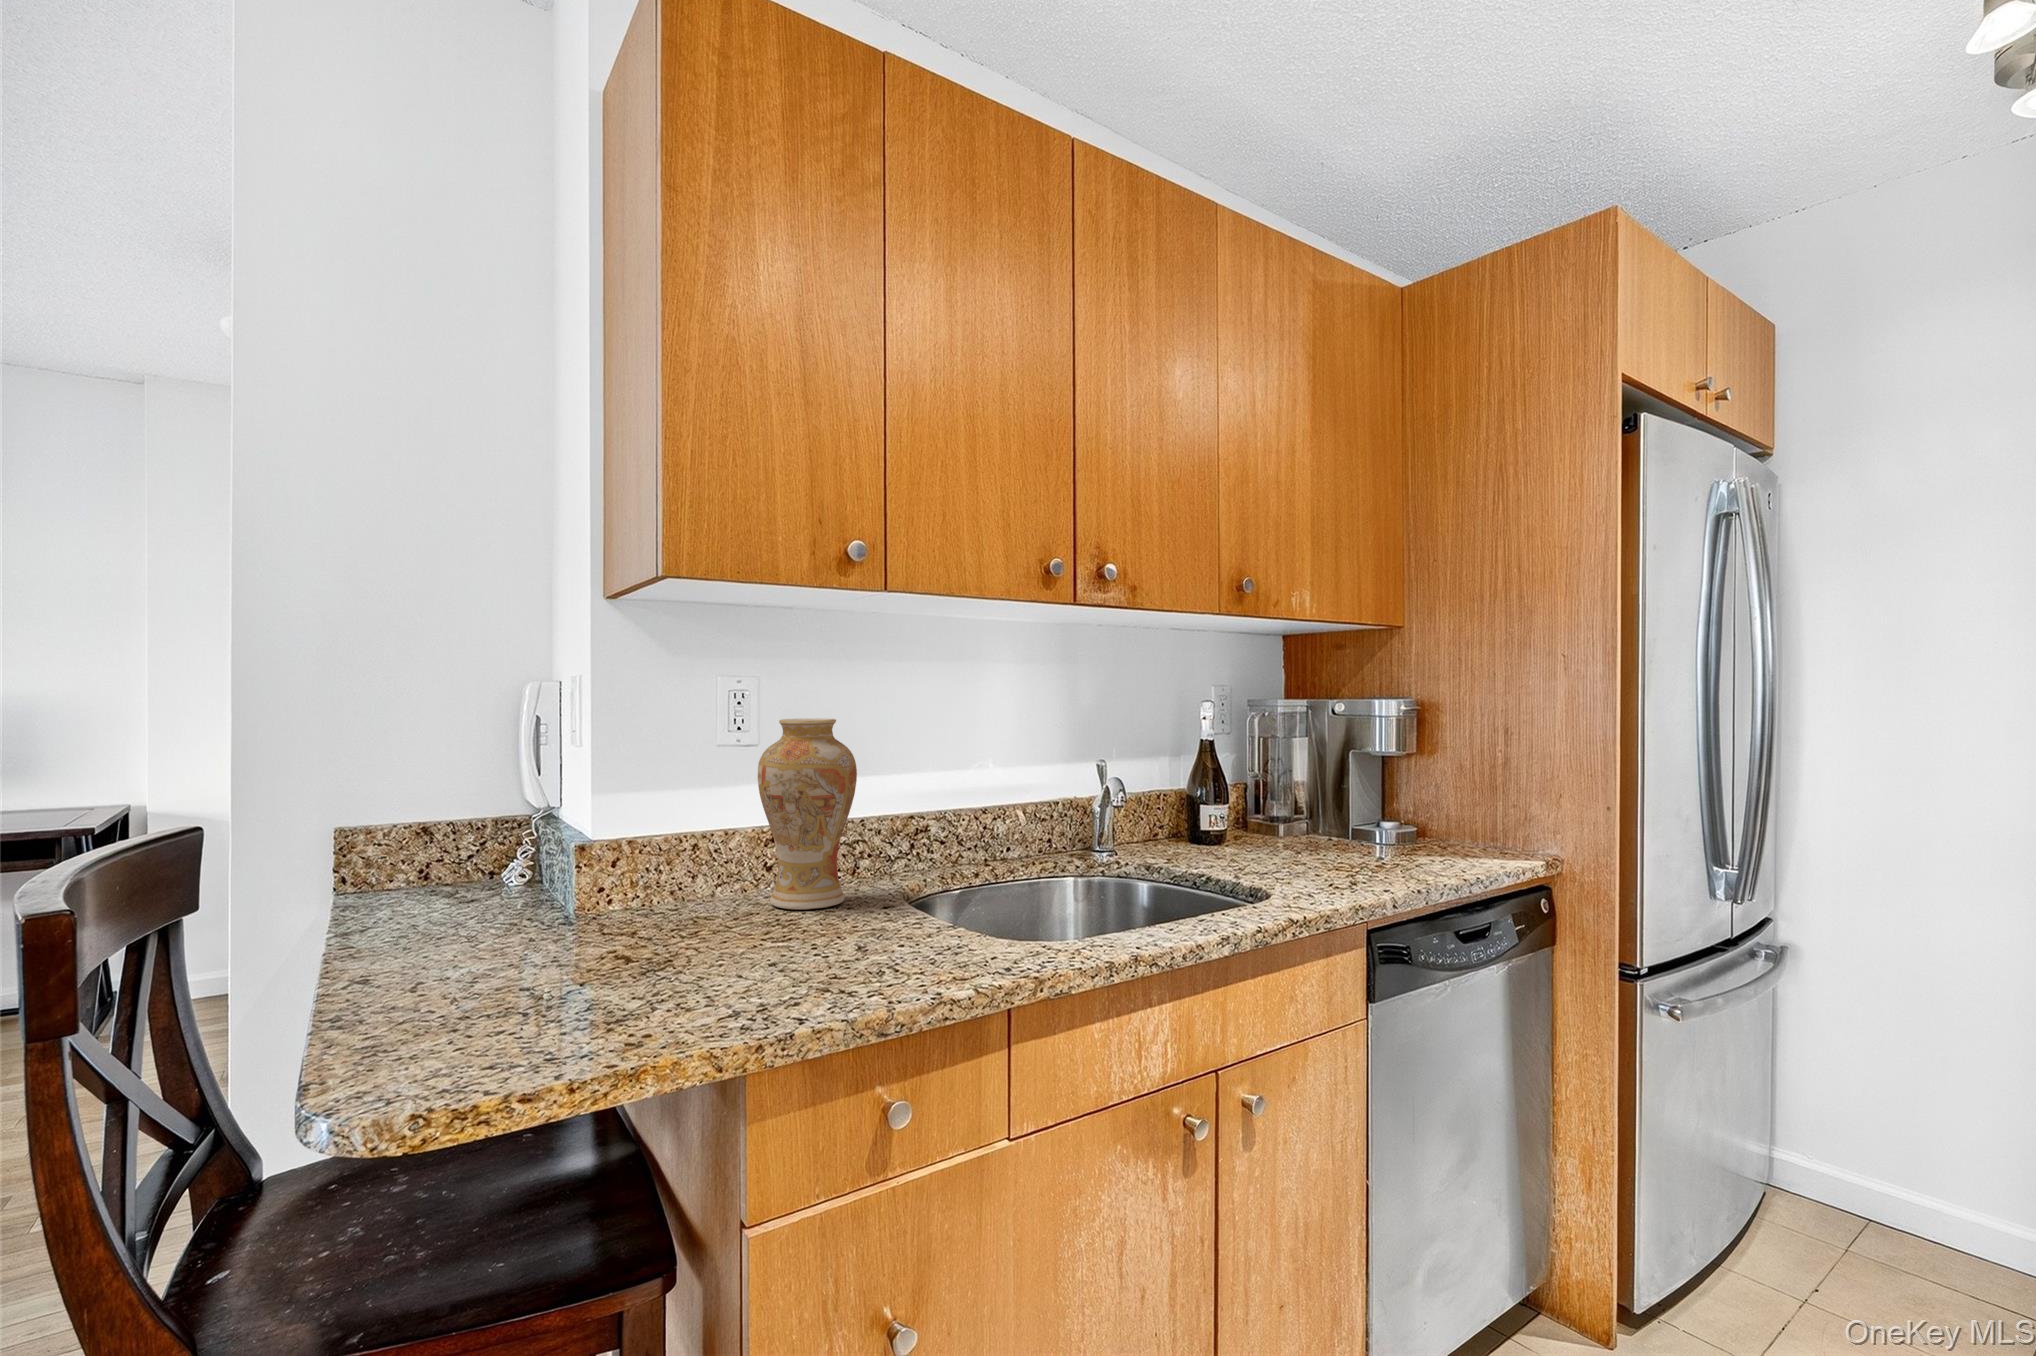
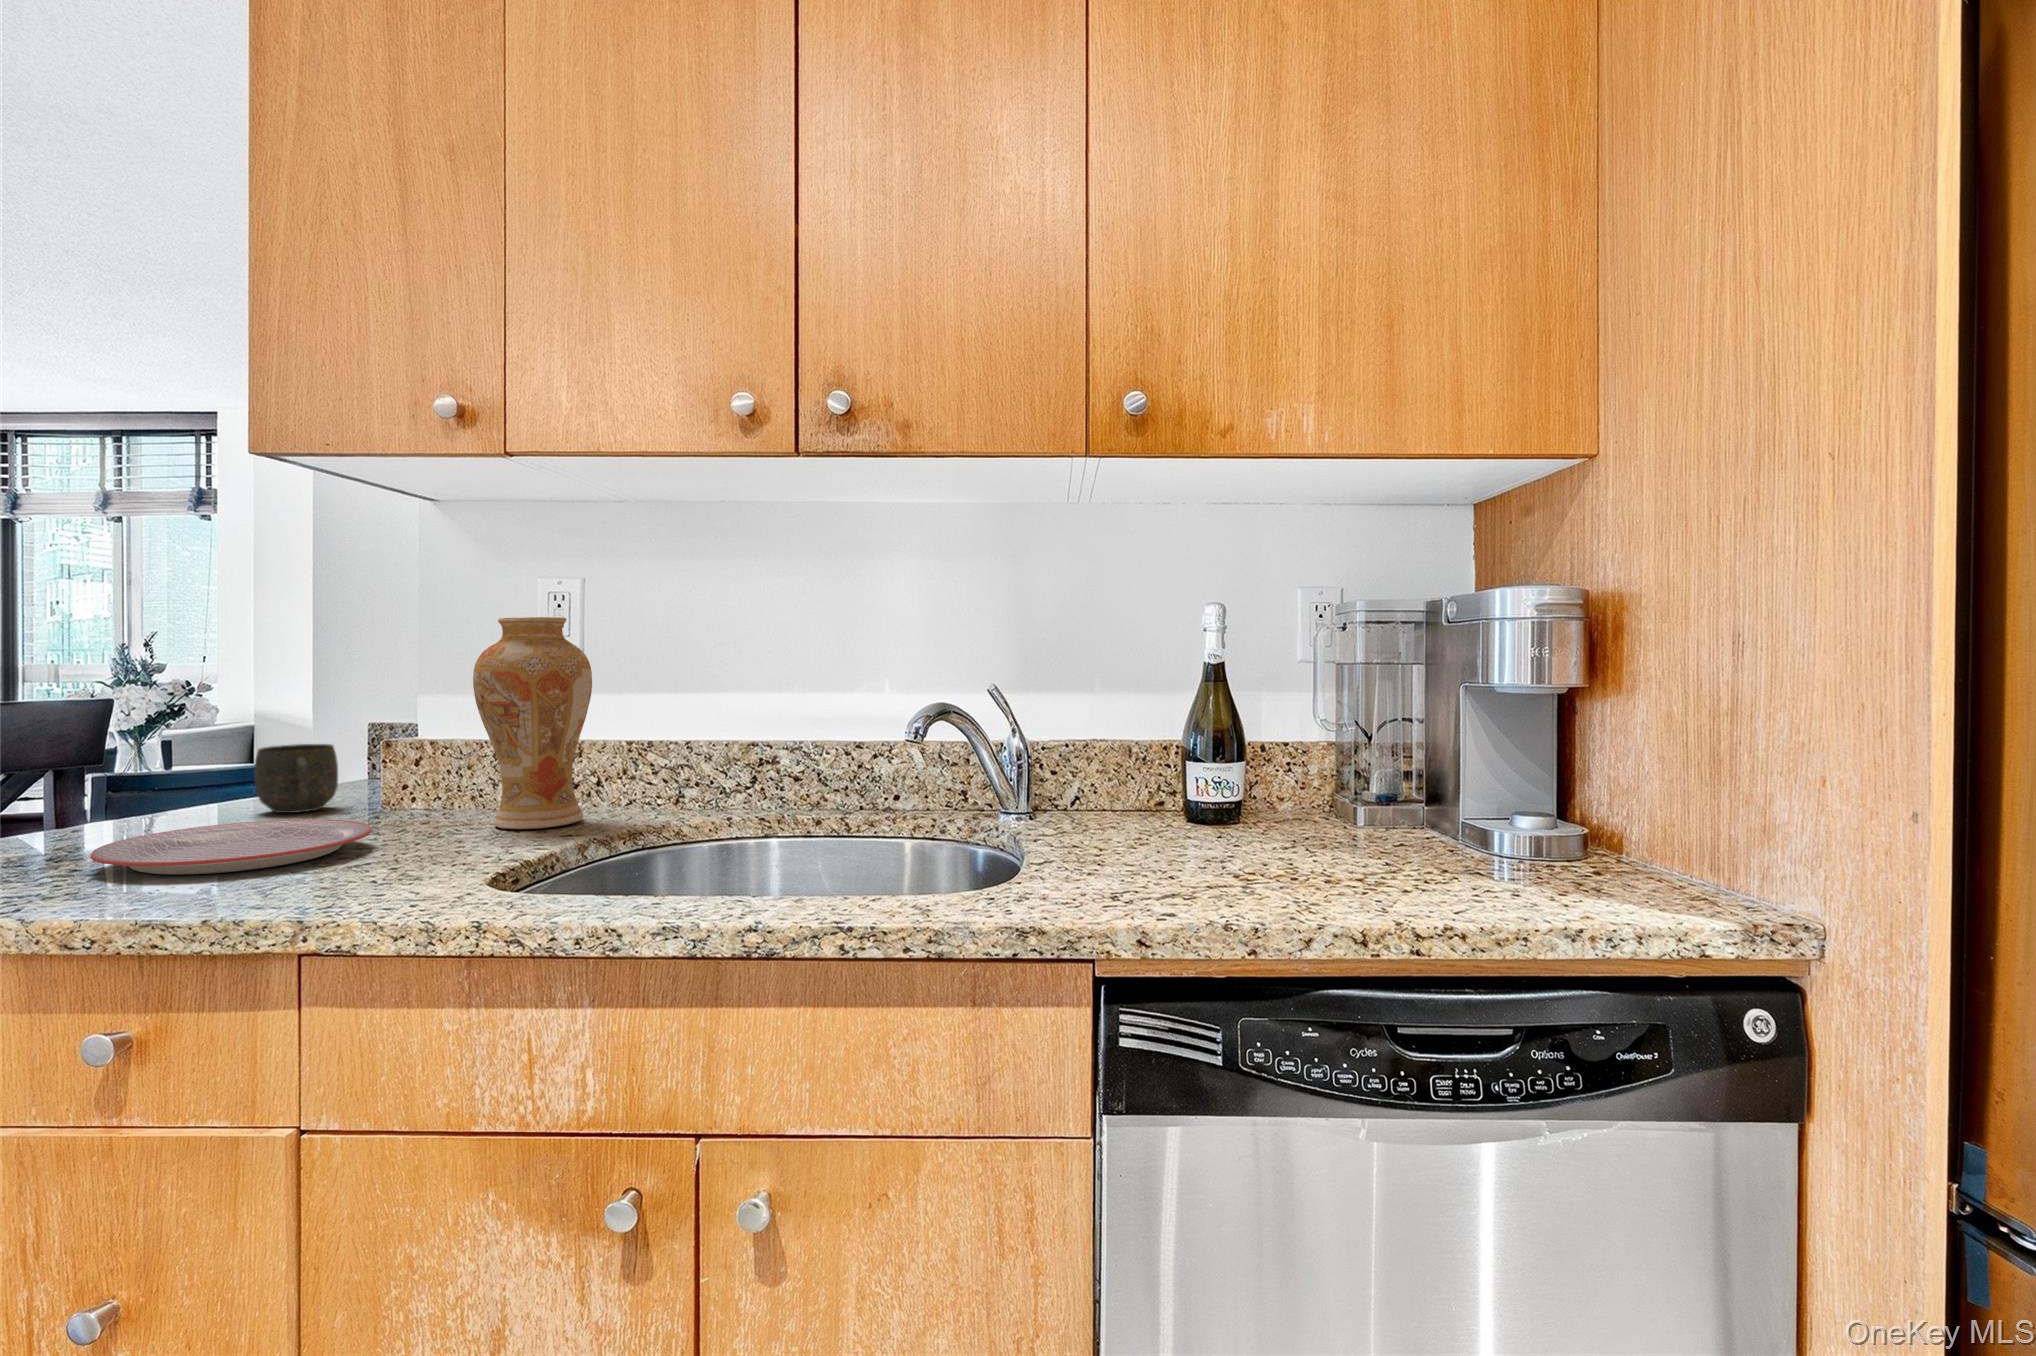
mug: none [444,855,542,935] -> present [254,744,338,813]
plate: none [600,918,831,984] -> present [90,819,372,875]

